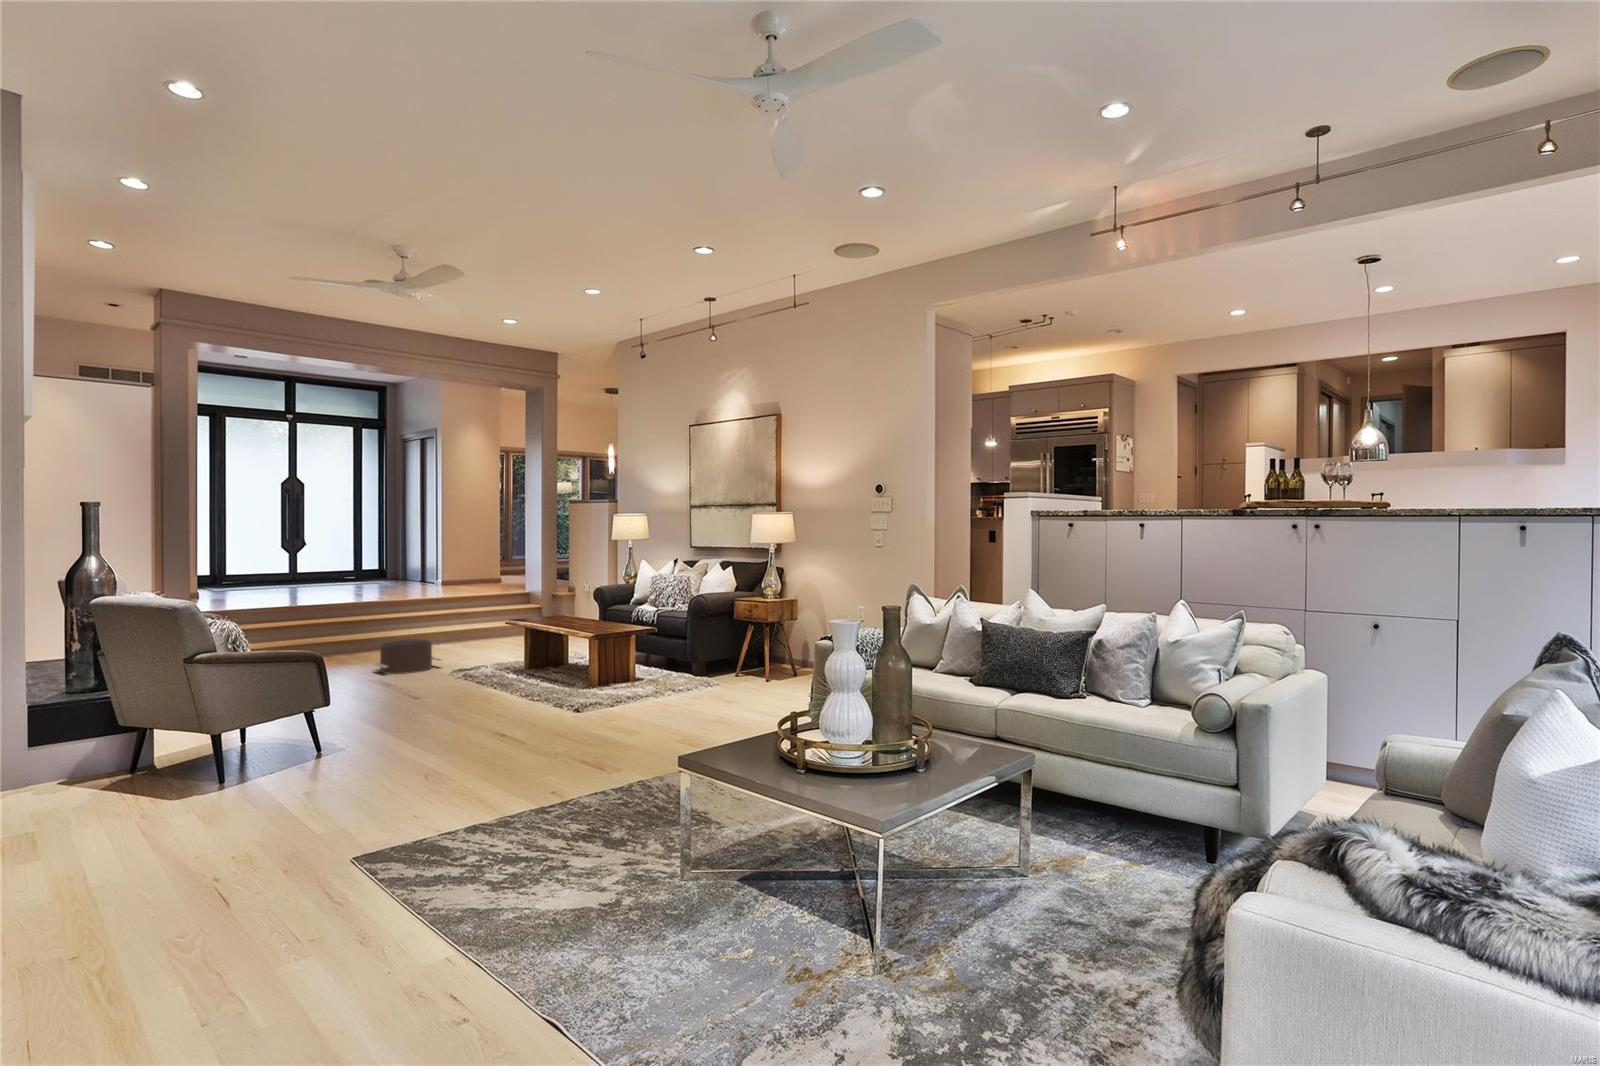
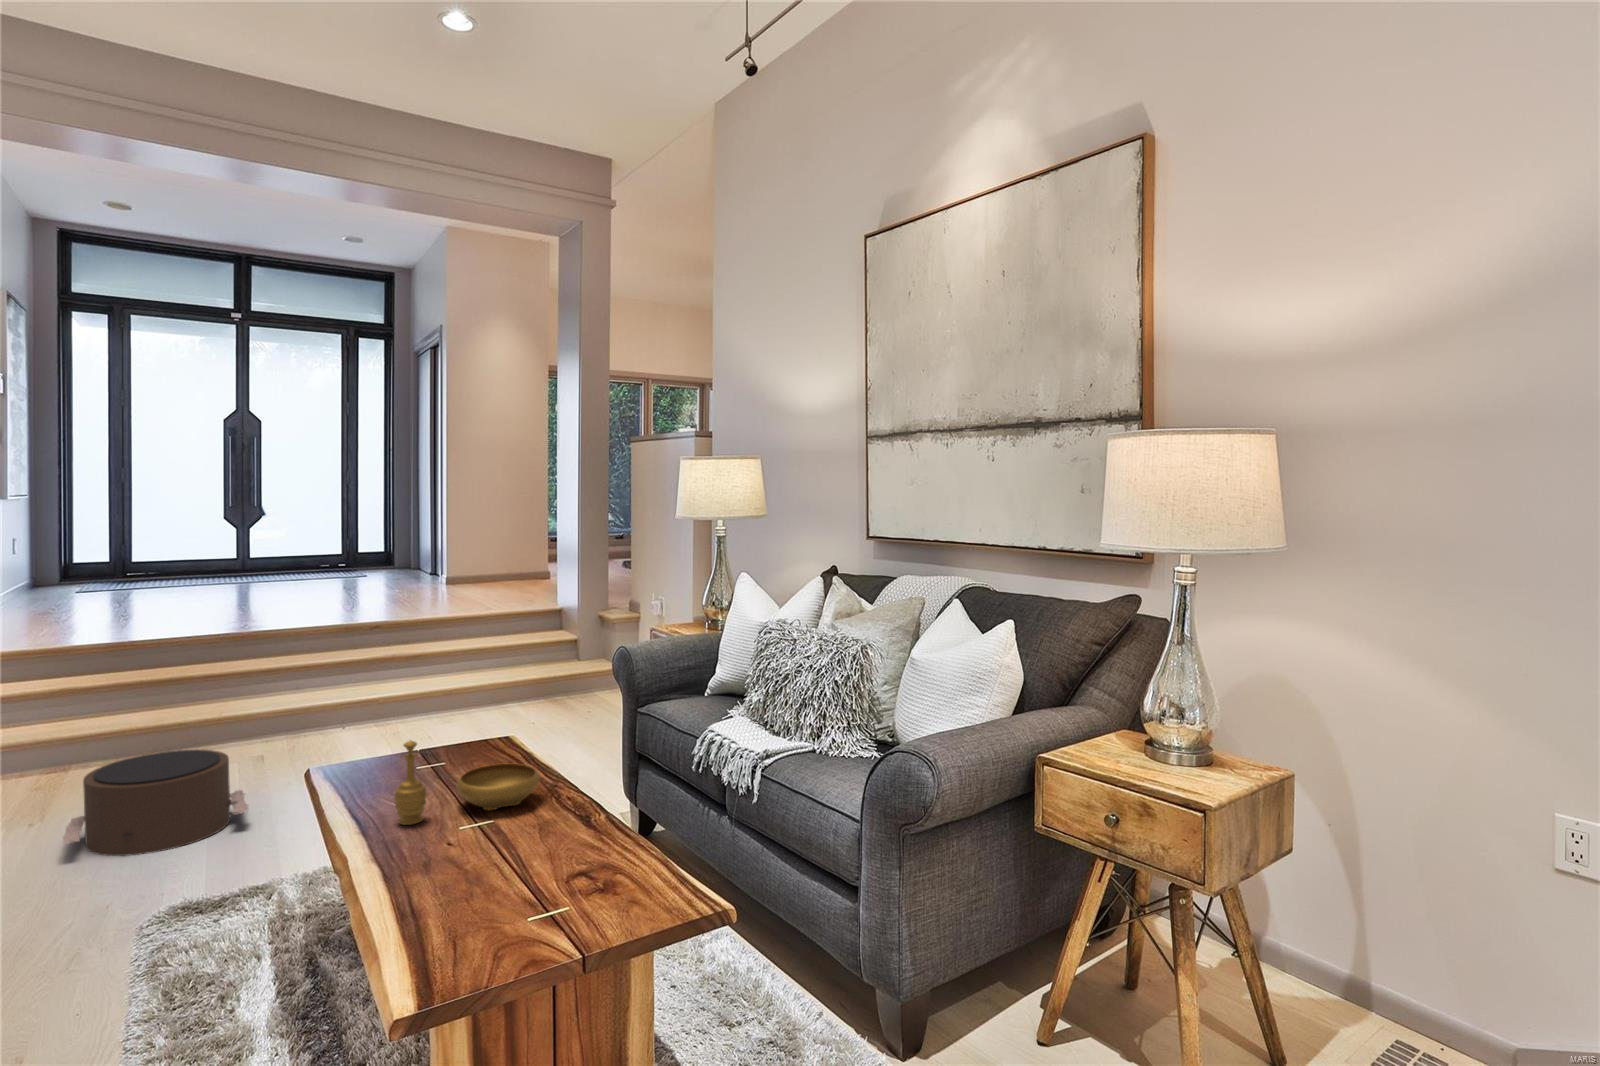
decorative bowl: none [554,603,592,626] -> present [394,740,540,825]

